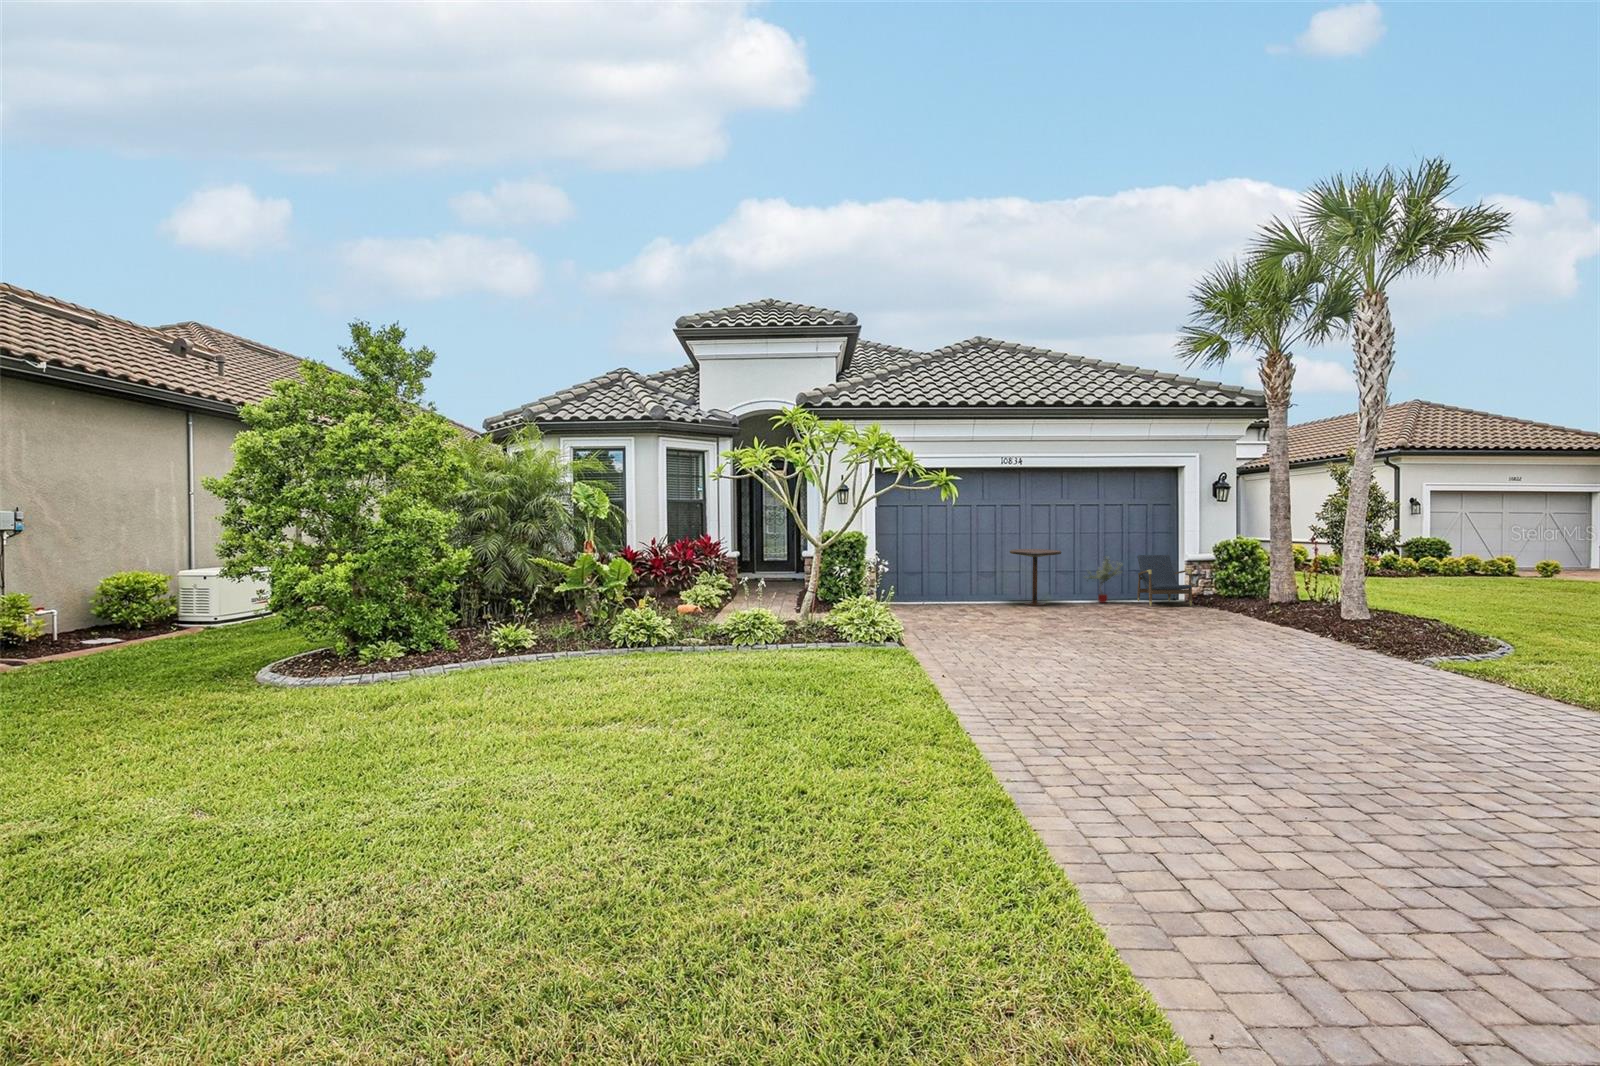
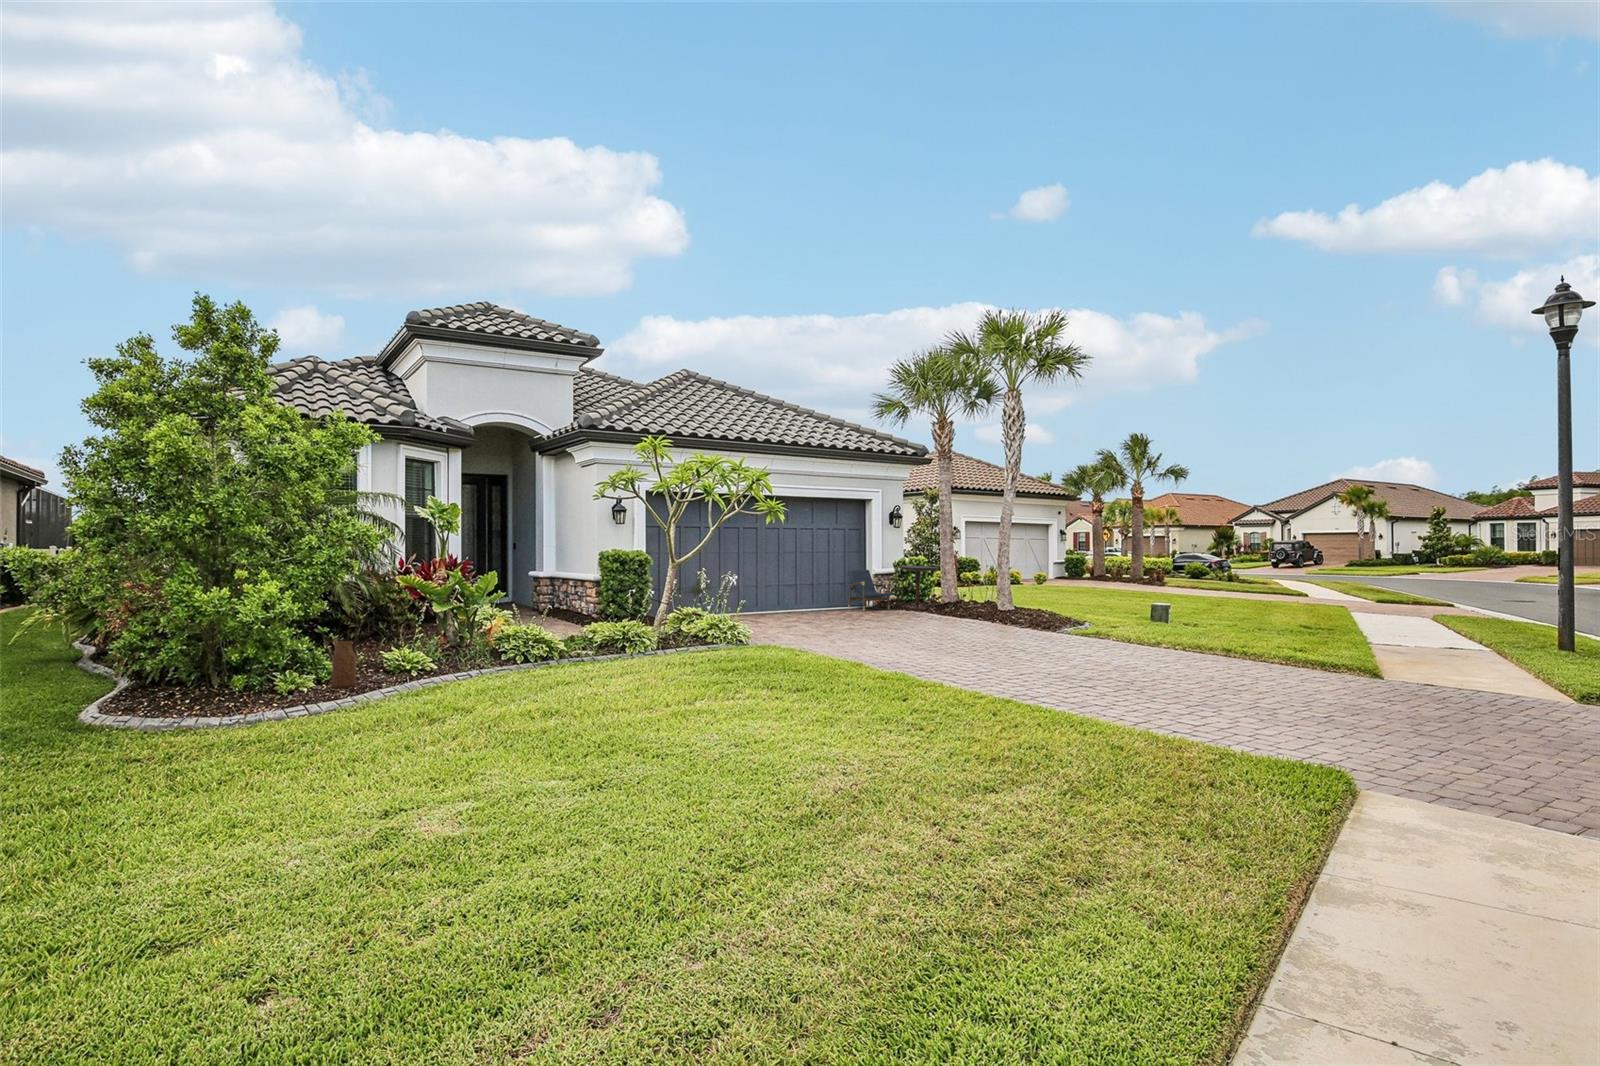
pedestal table: present [1010,549,1062,606] -> present [899,566,938,609]
potted tree: present [1085,556,1122,603] -> present [680,574,713,615]
watering can: none [447,612,467,656] -> present [332,638,356,688]

